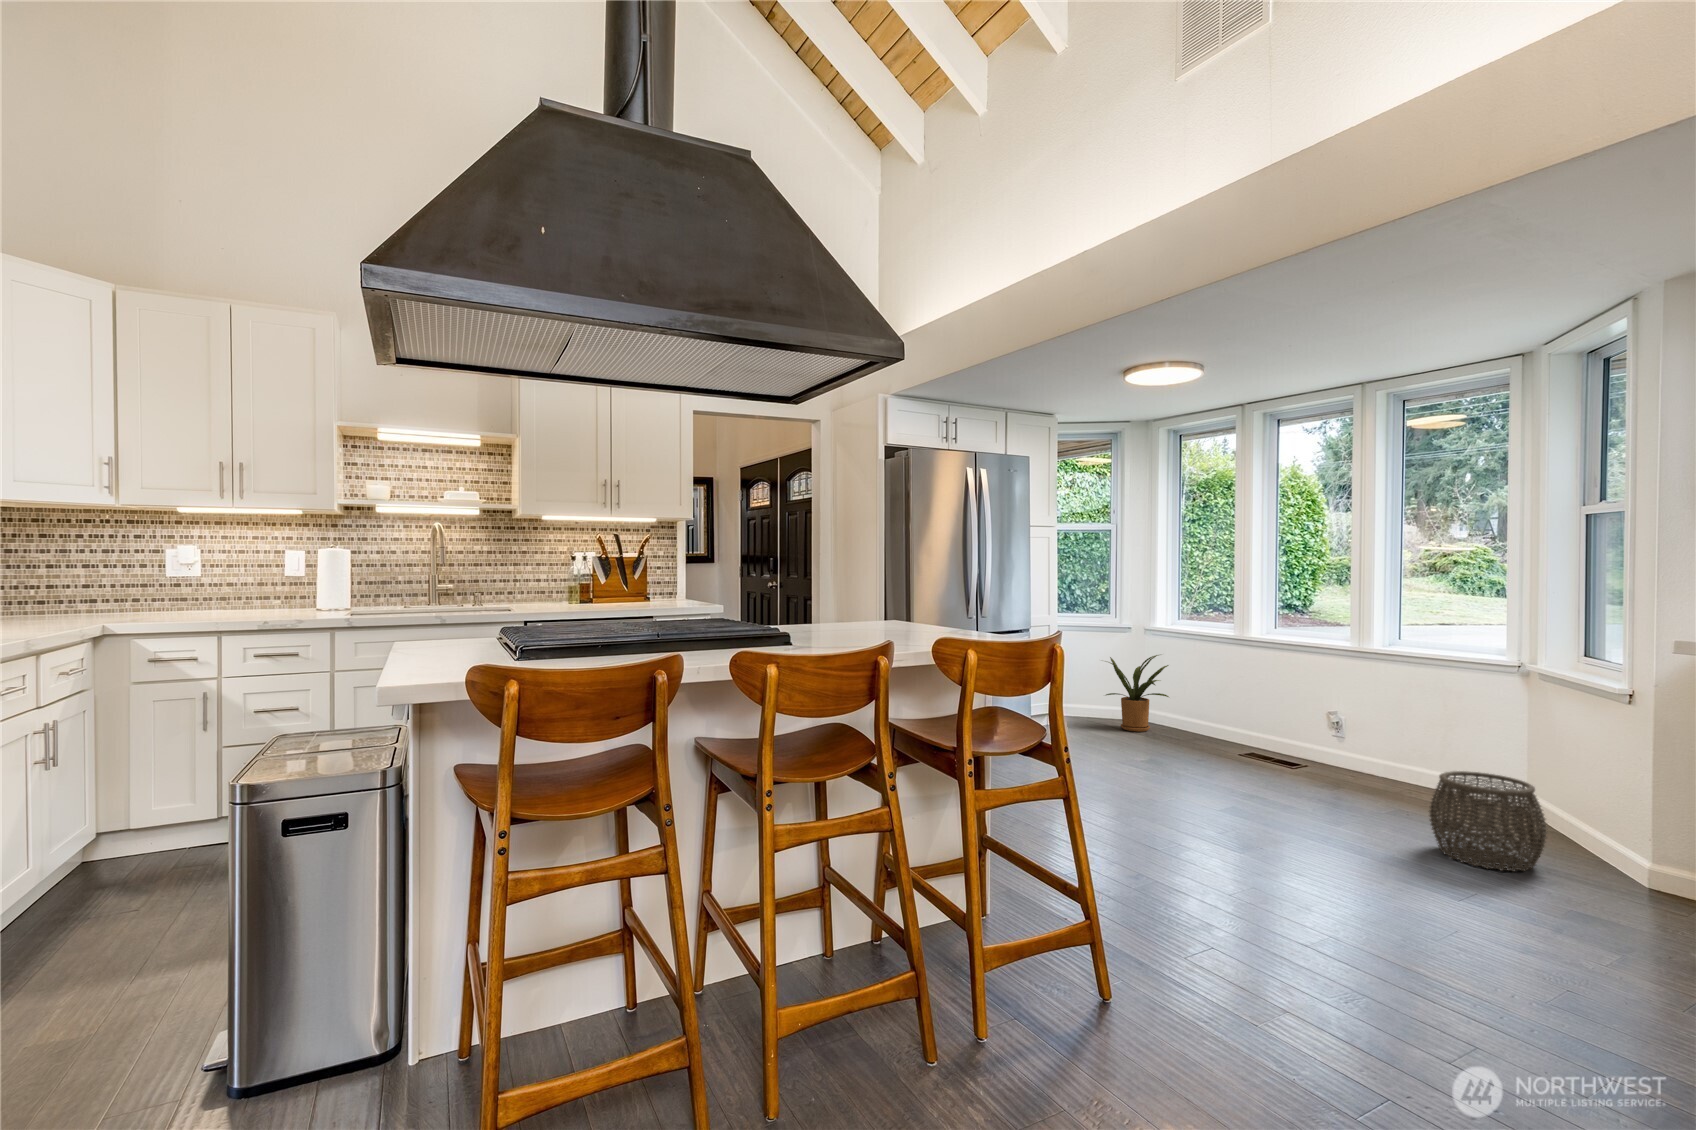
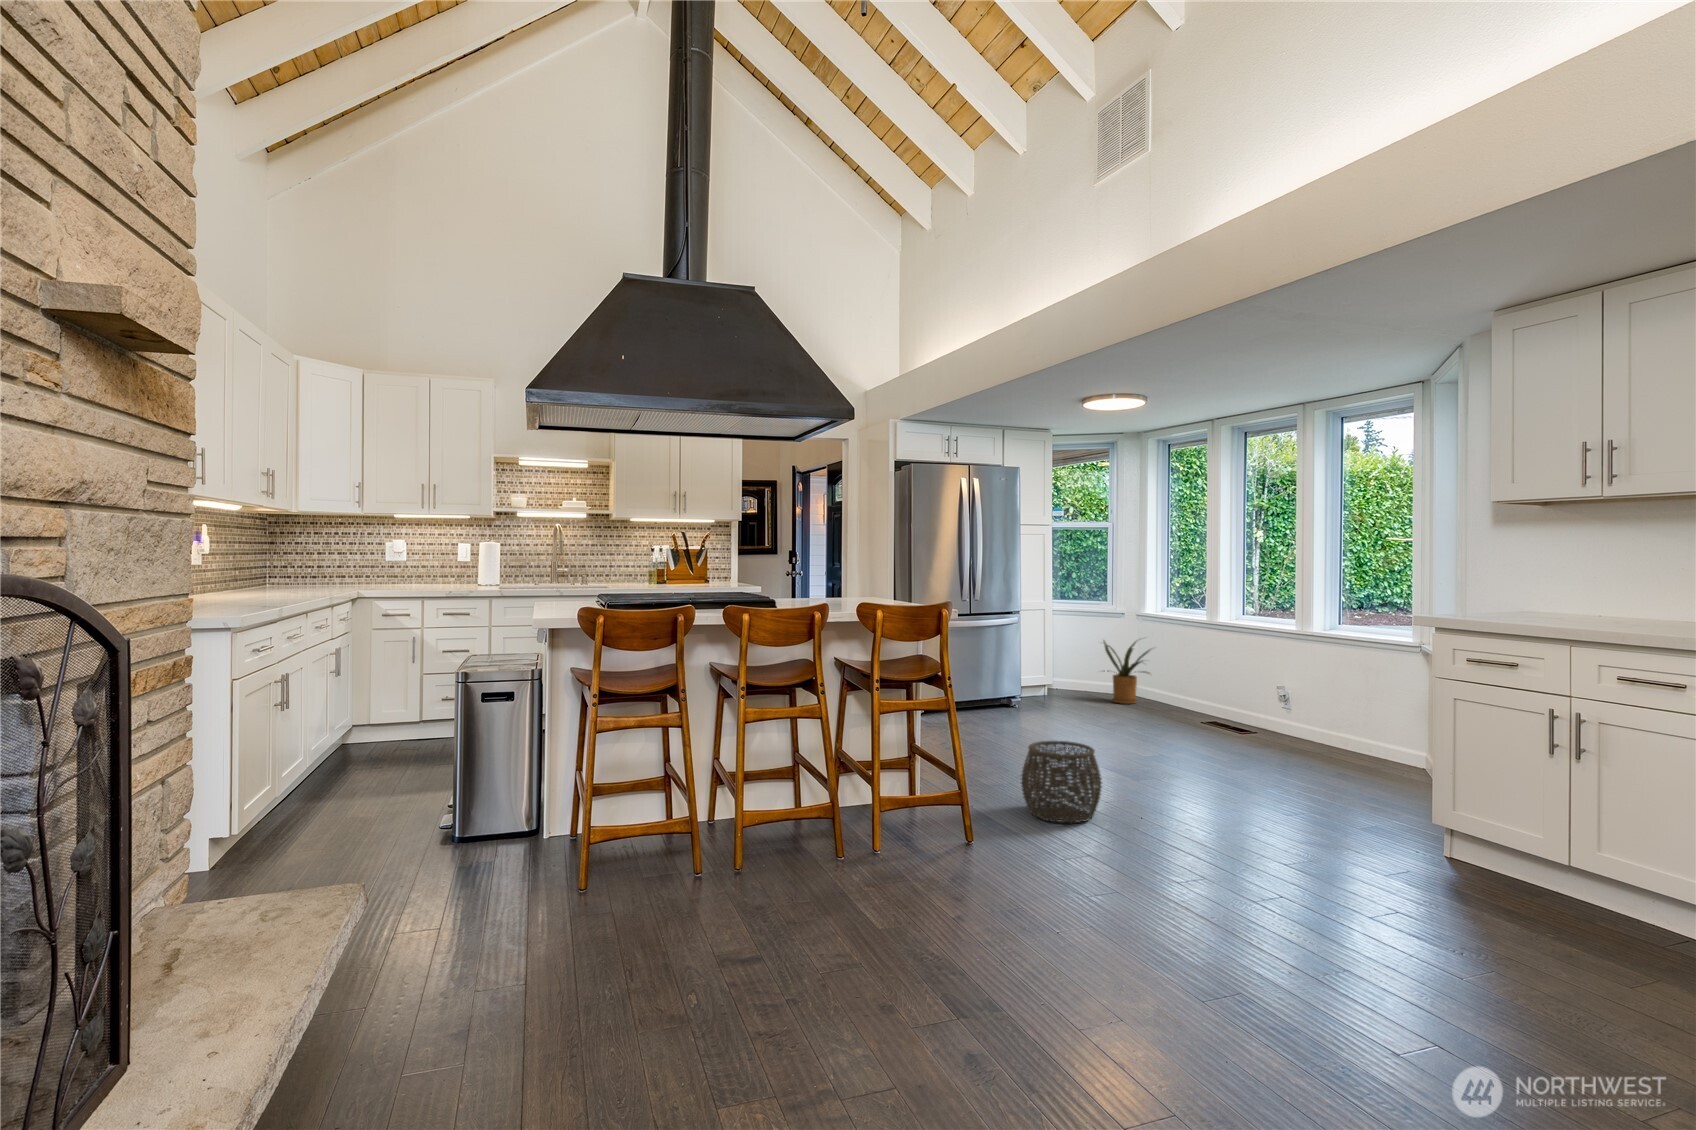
woven basket: present [1429,771,1548,872] -> present [1021,741,1102,823]

